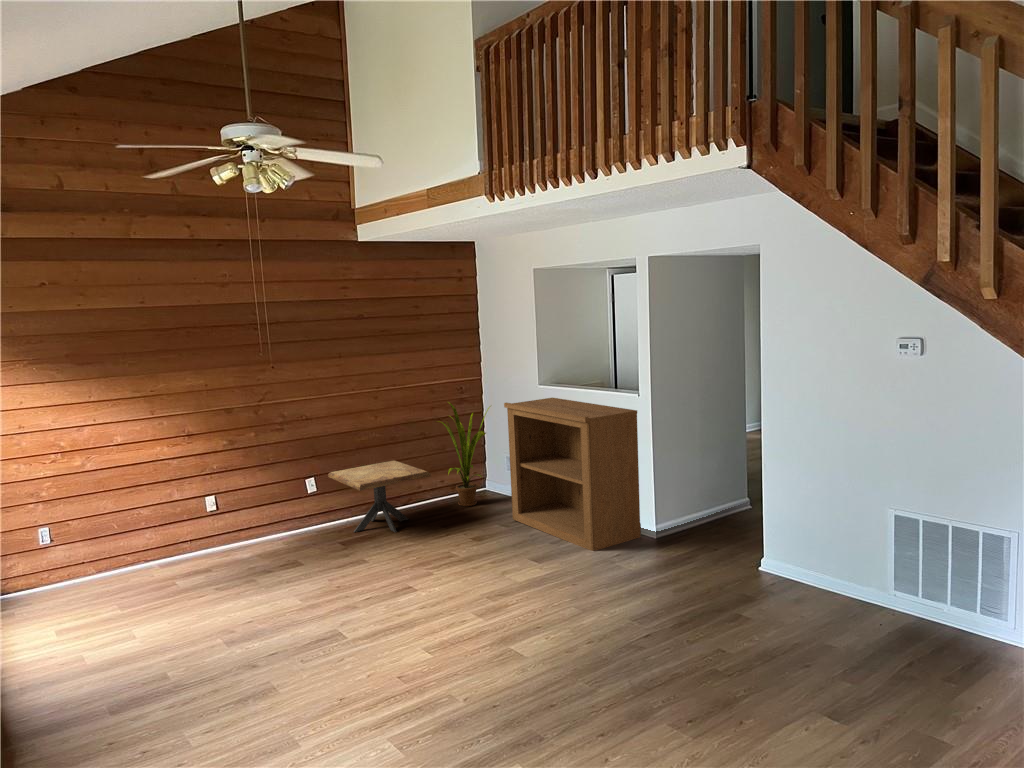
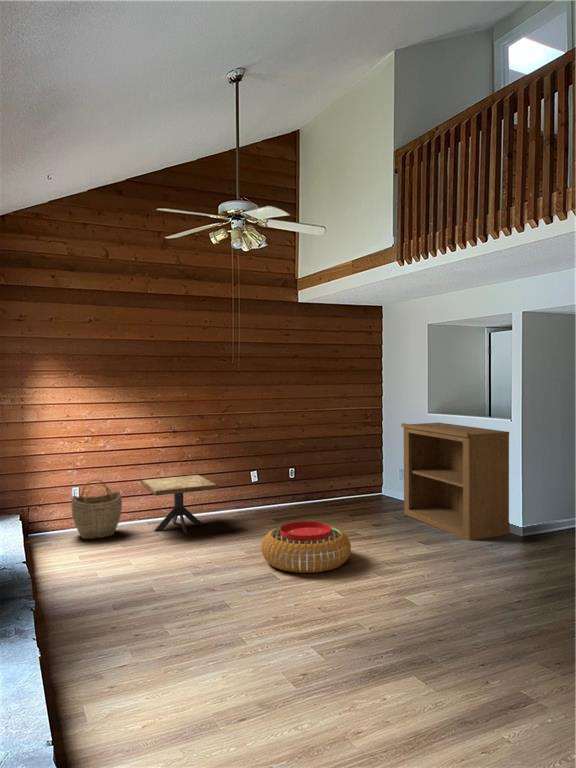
house plant: present [437,402,491,506] -> none [346,423,392,503]
side table: present [328,460,431,532] -> present [141,475,219,534]
woven basket: none [38,514,118,601] -> present [71,479,122,539]
pouf: none [321,551,442,624] -> present [262,521,351,573]

